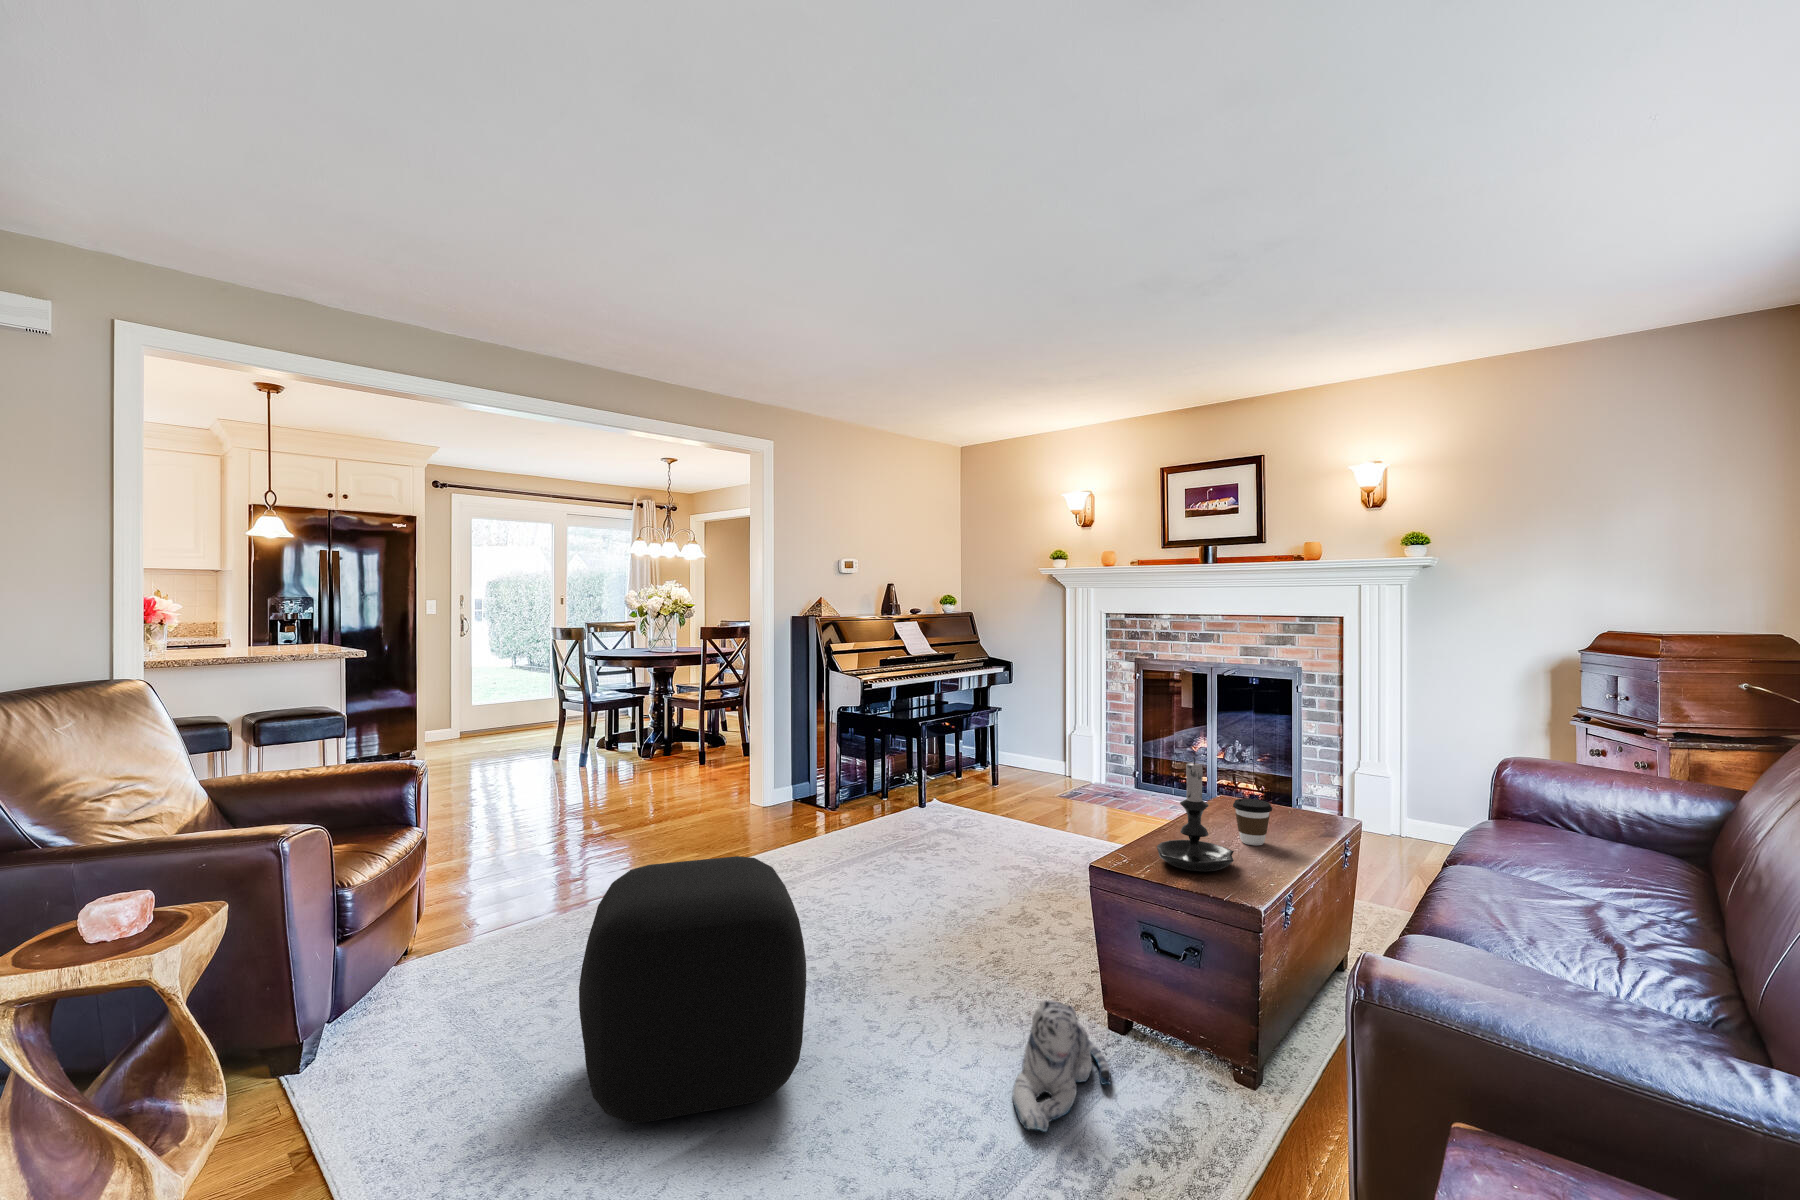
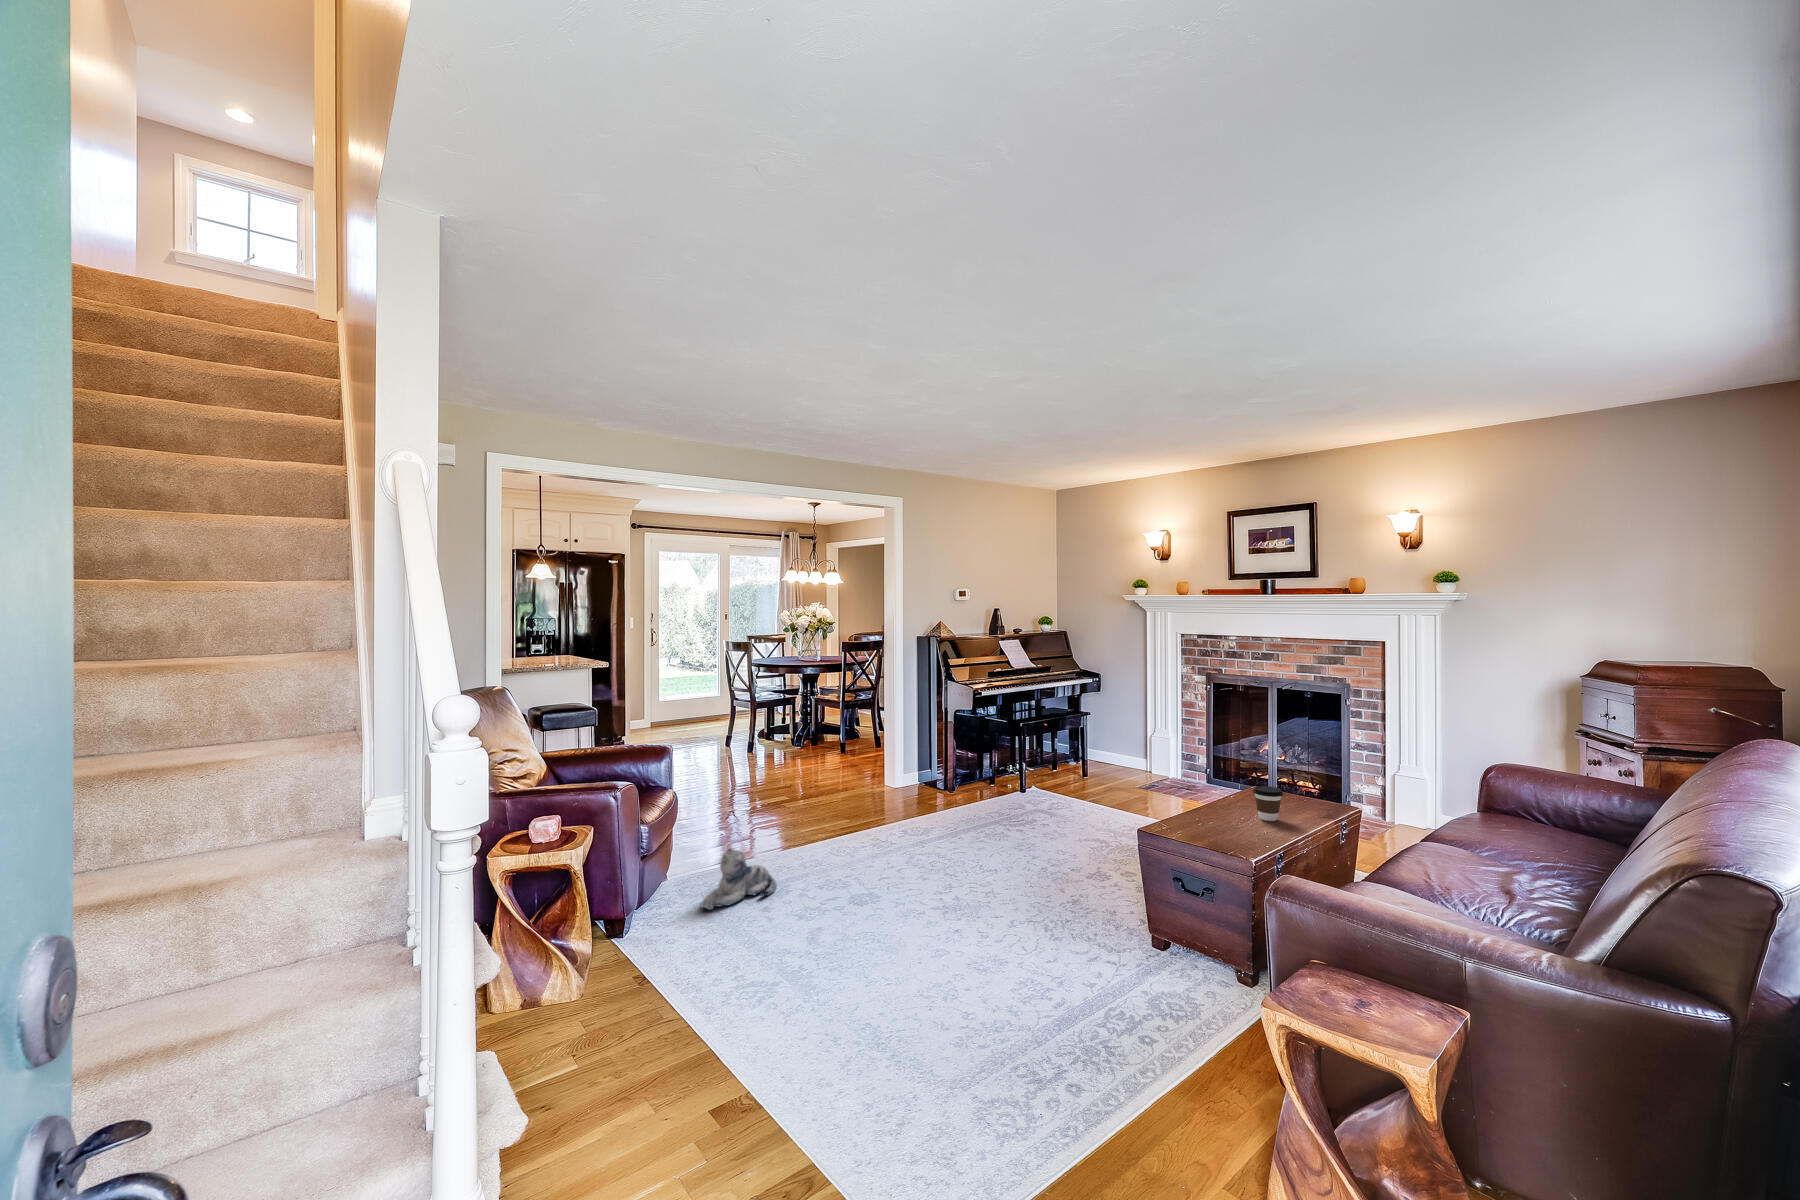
candle holder: present [1157,757,1234,872] -> none [1190,753,1248,836]
ottoman: present [579,856,806,1123] -> none [793,812,937,976]
plush toy: present [1012,1000,1111,1132] -> present [701,849,776,910]

